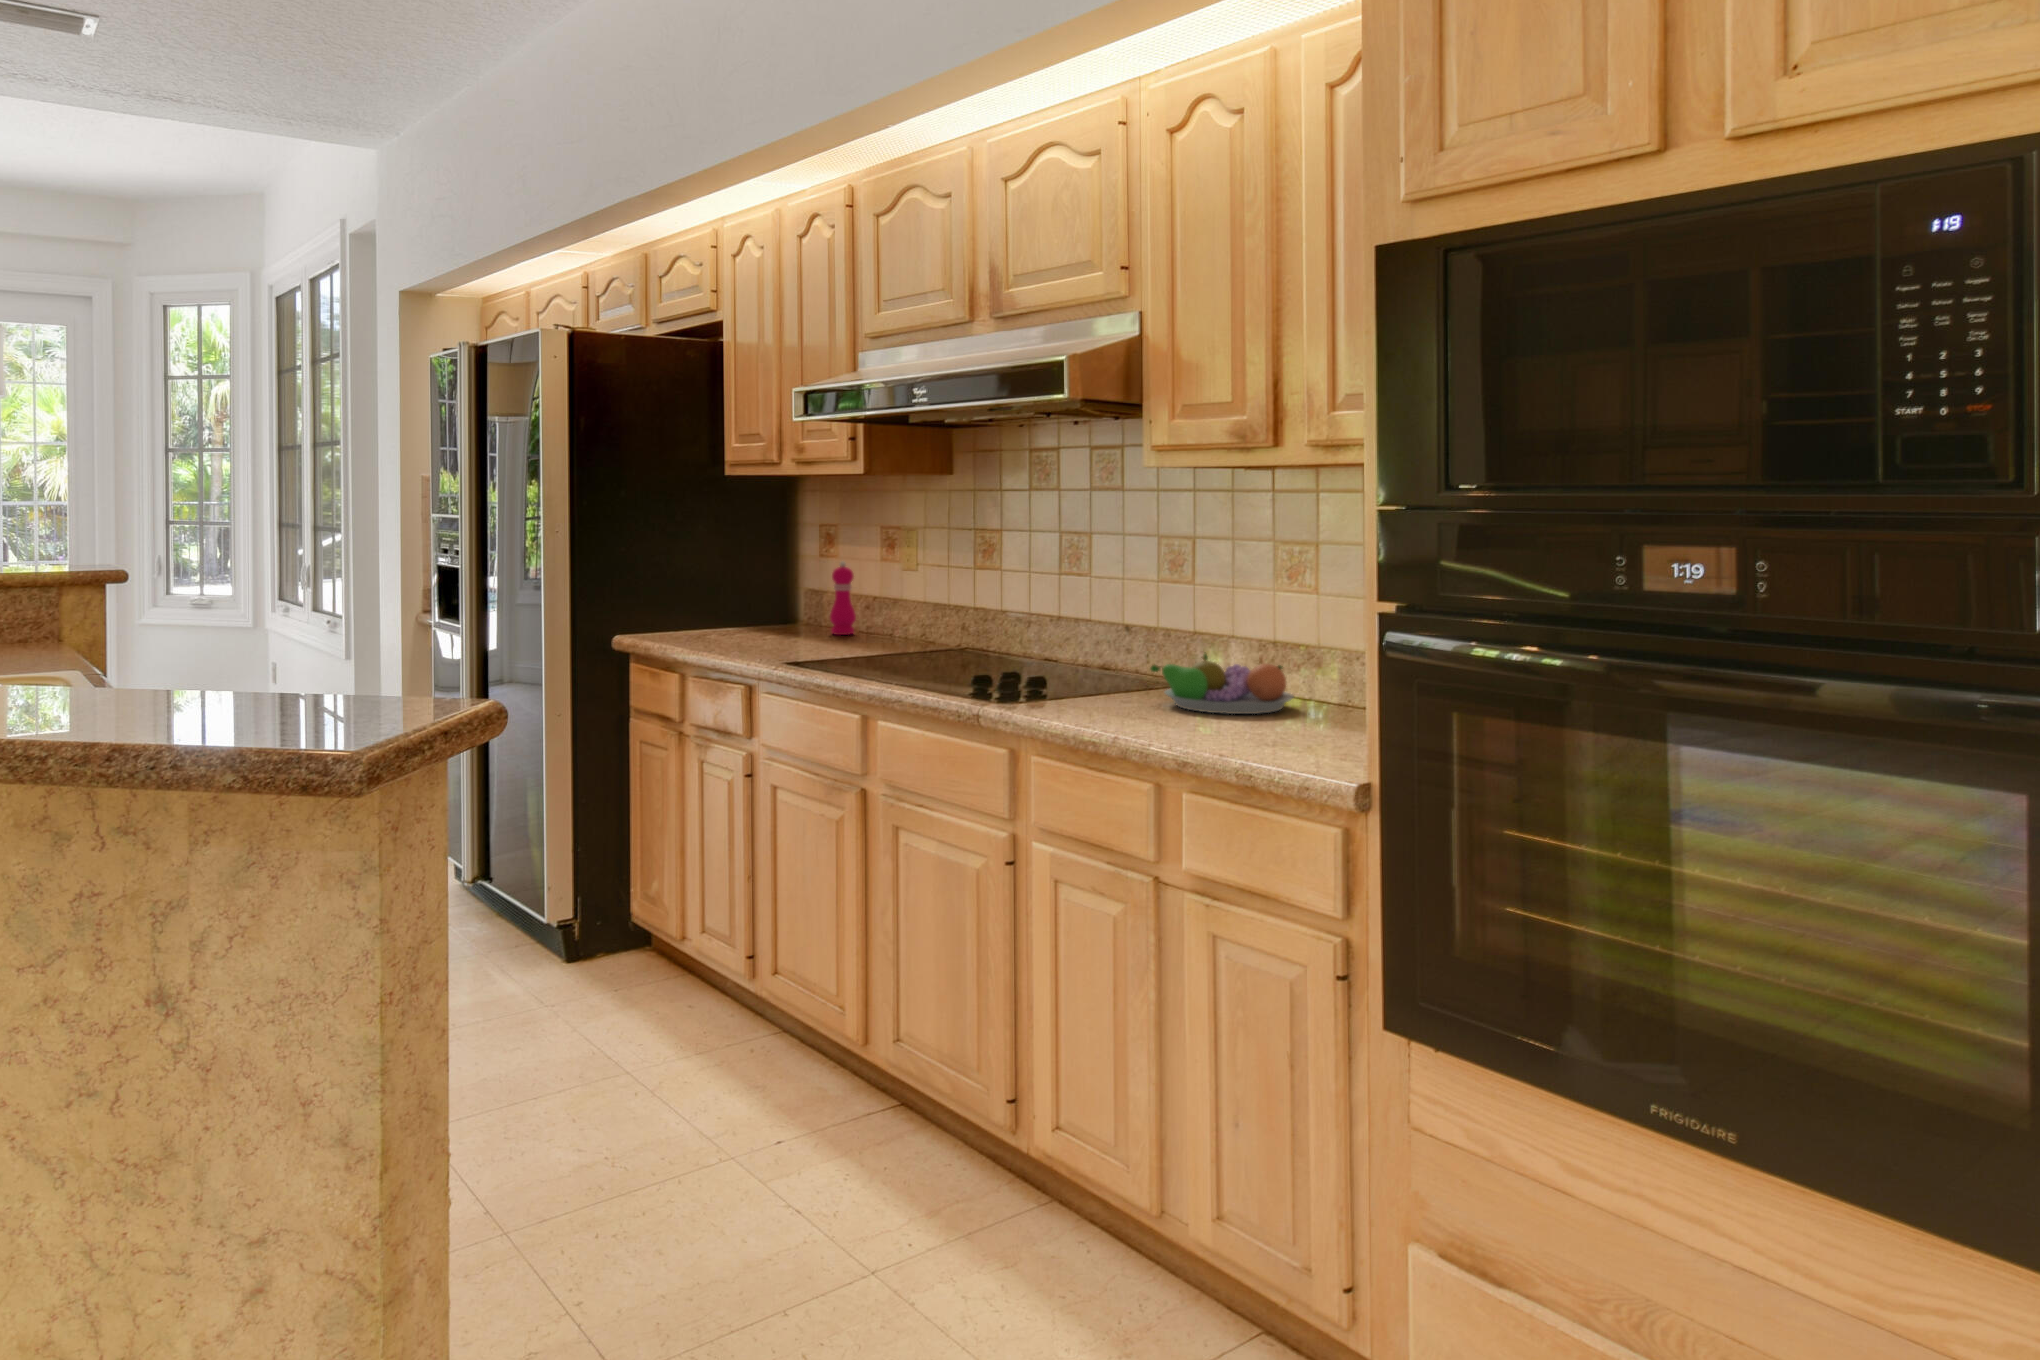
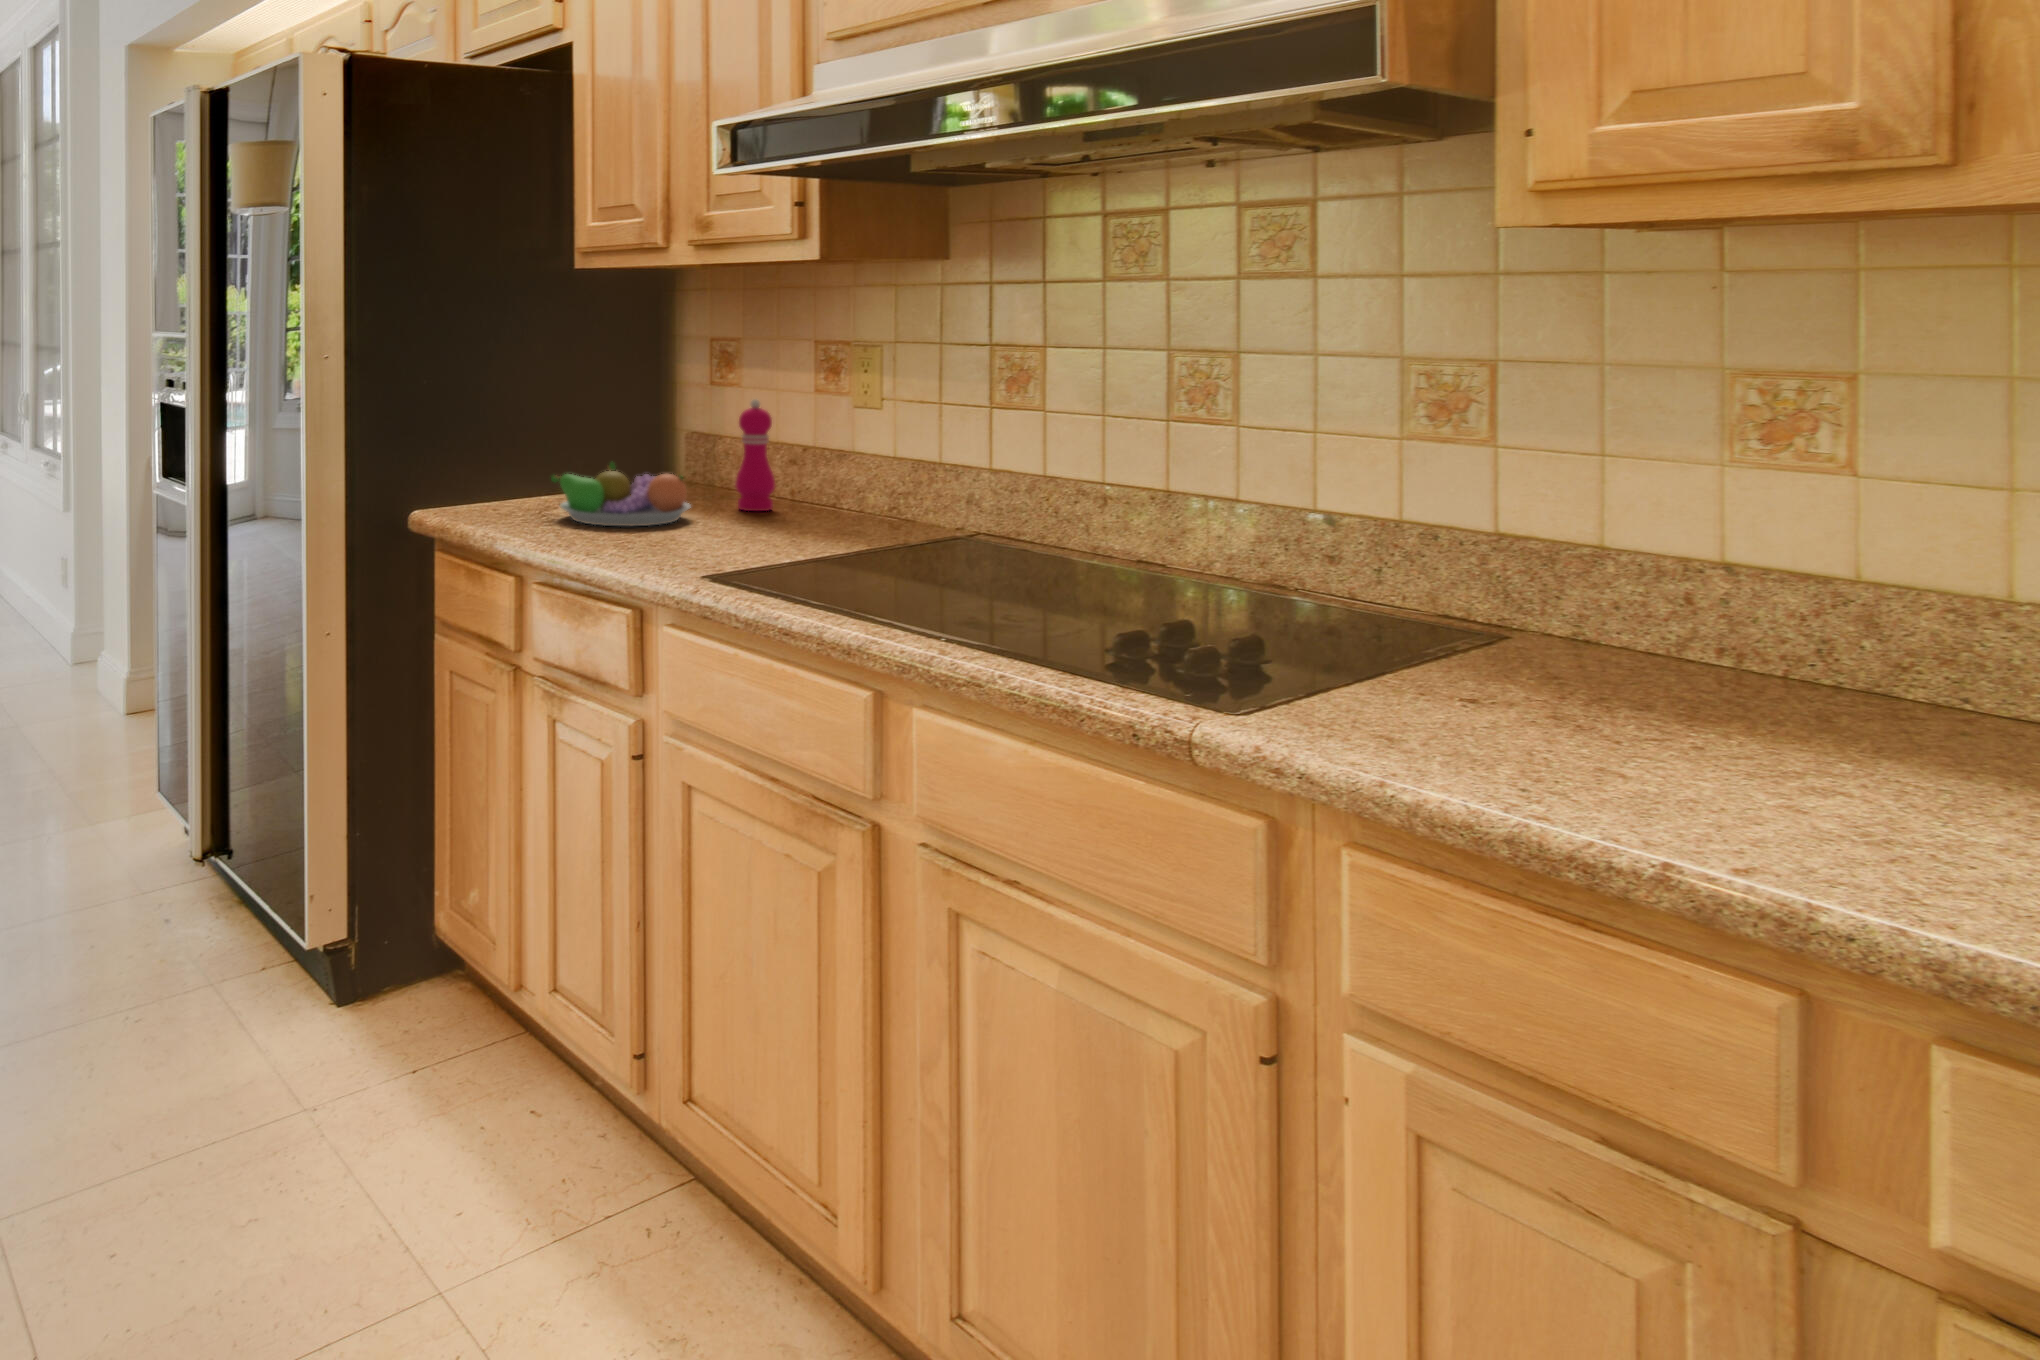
fruit bowl: present [1151,654,1294,714] -> present [551,463,691,526]

